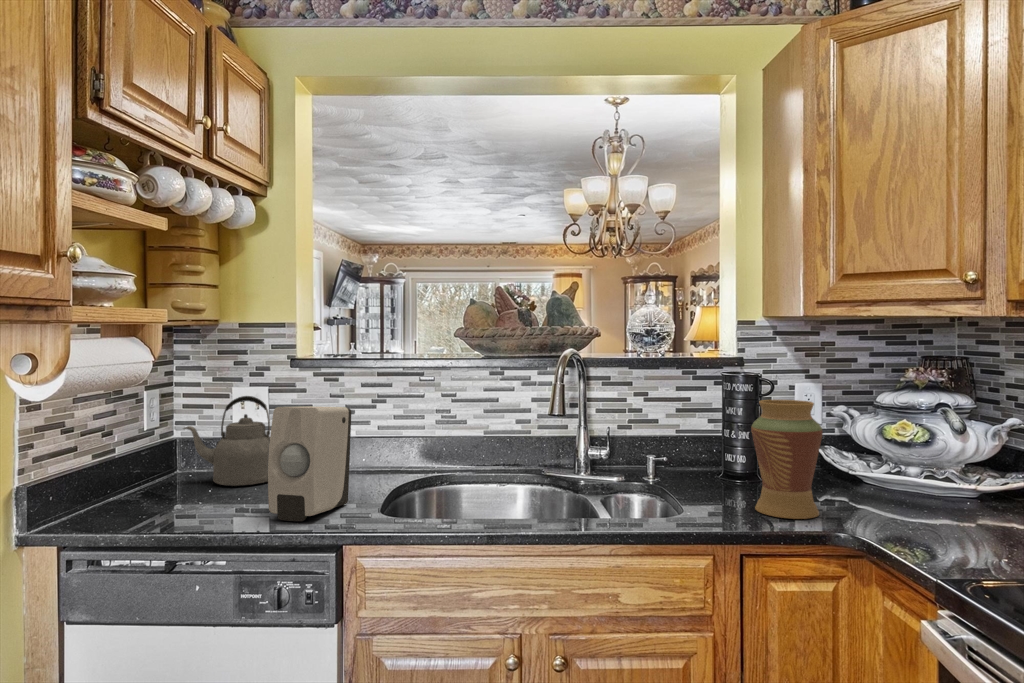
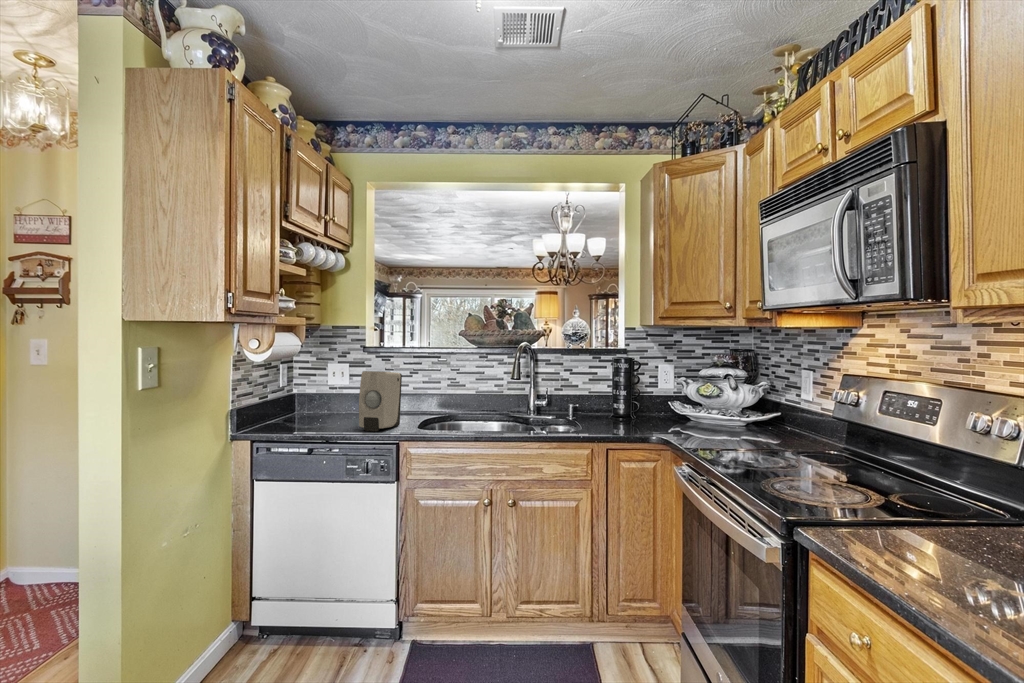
kettle: present [183,396,270,486] -> none [303,368,356,418]
vase: present [751,400,823,519] -> none [618,371,654,432]

